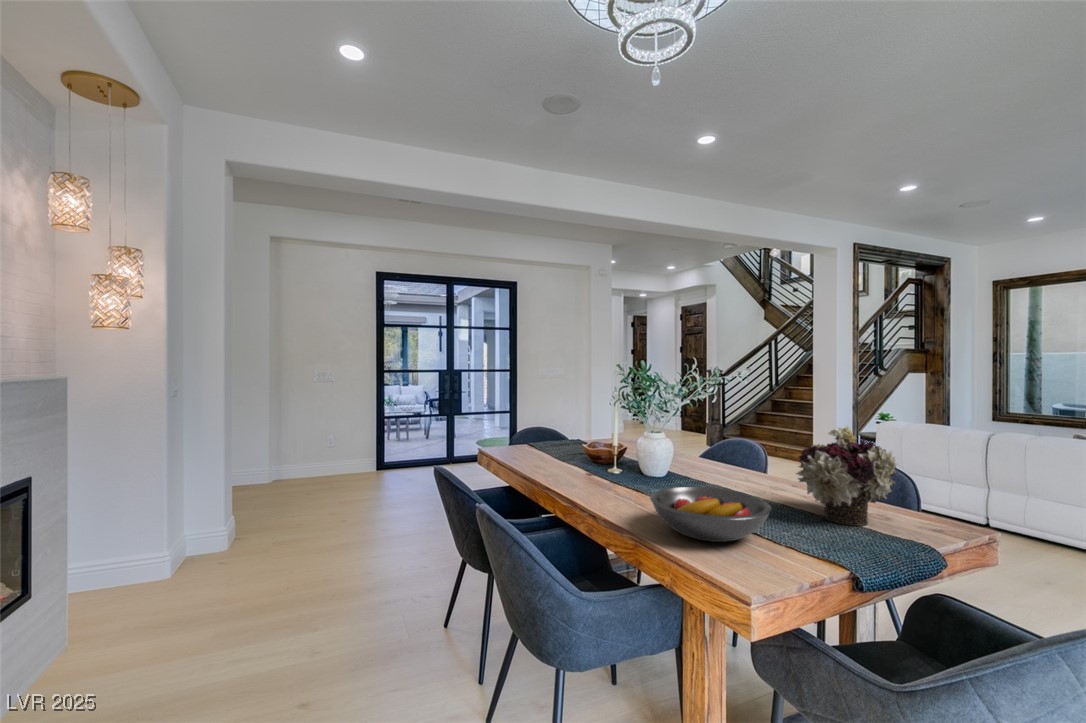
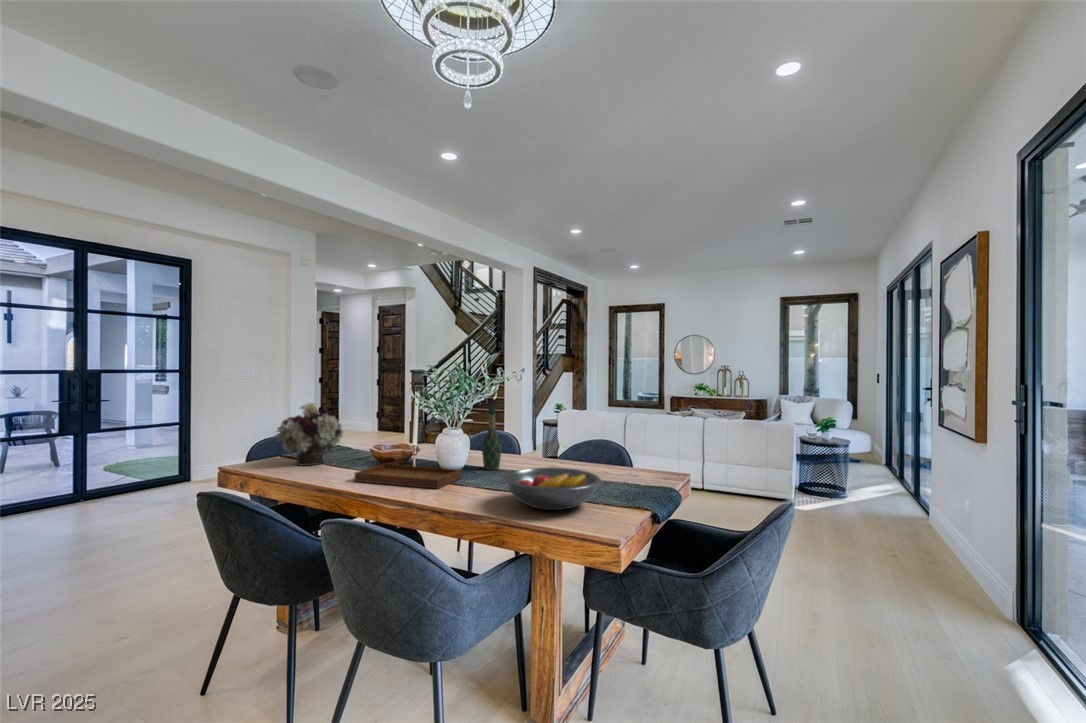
wine bottle: none [683,412,706,483] -> present [482,406,502,470]
flower arrangement: present [796,426,898,526] -> present [275,403,343,466]
tray: none [552,449,650,494] -> present [354,447,462,489]

